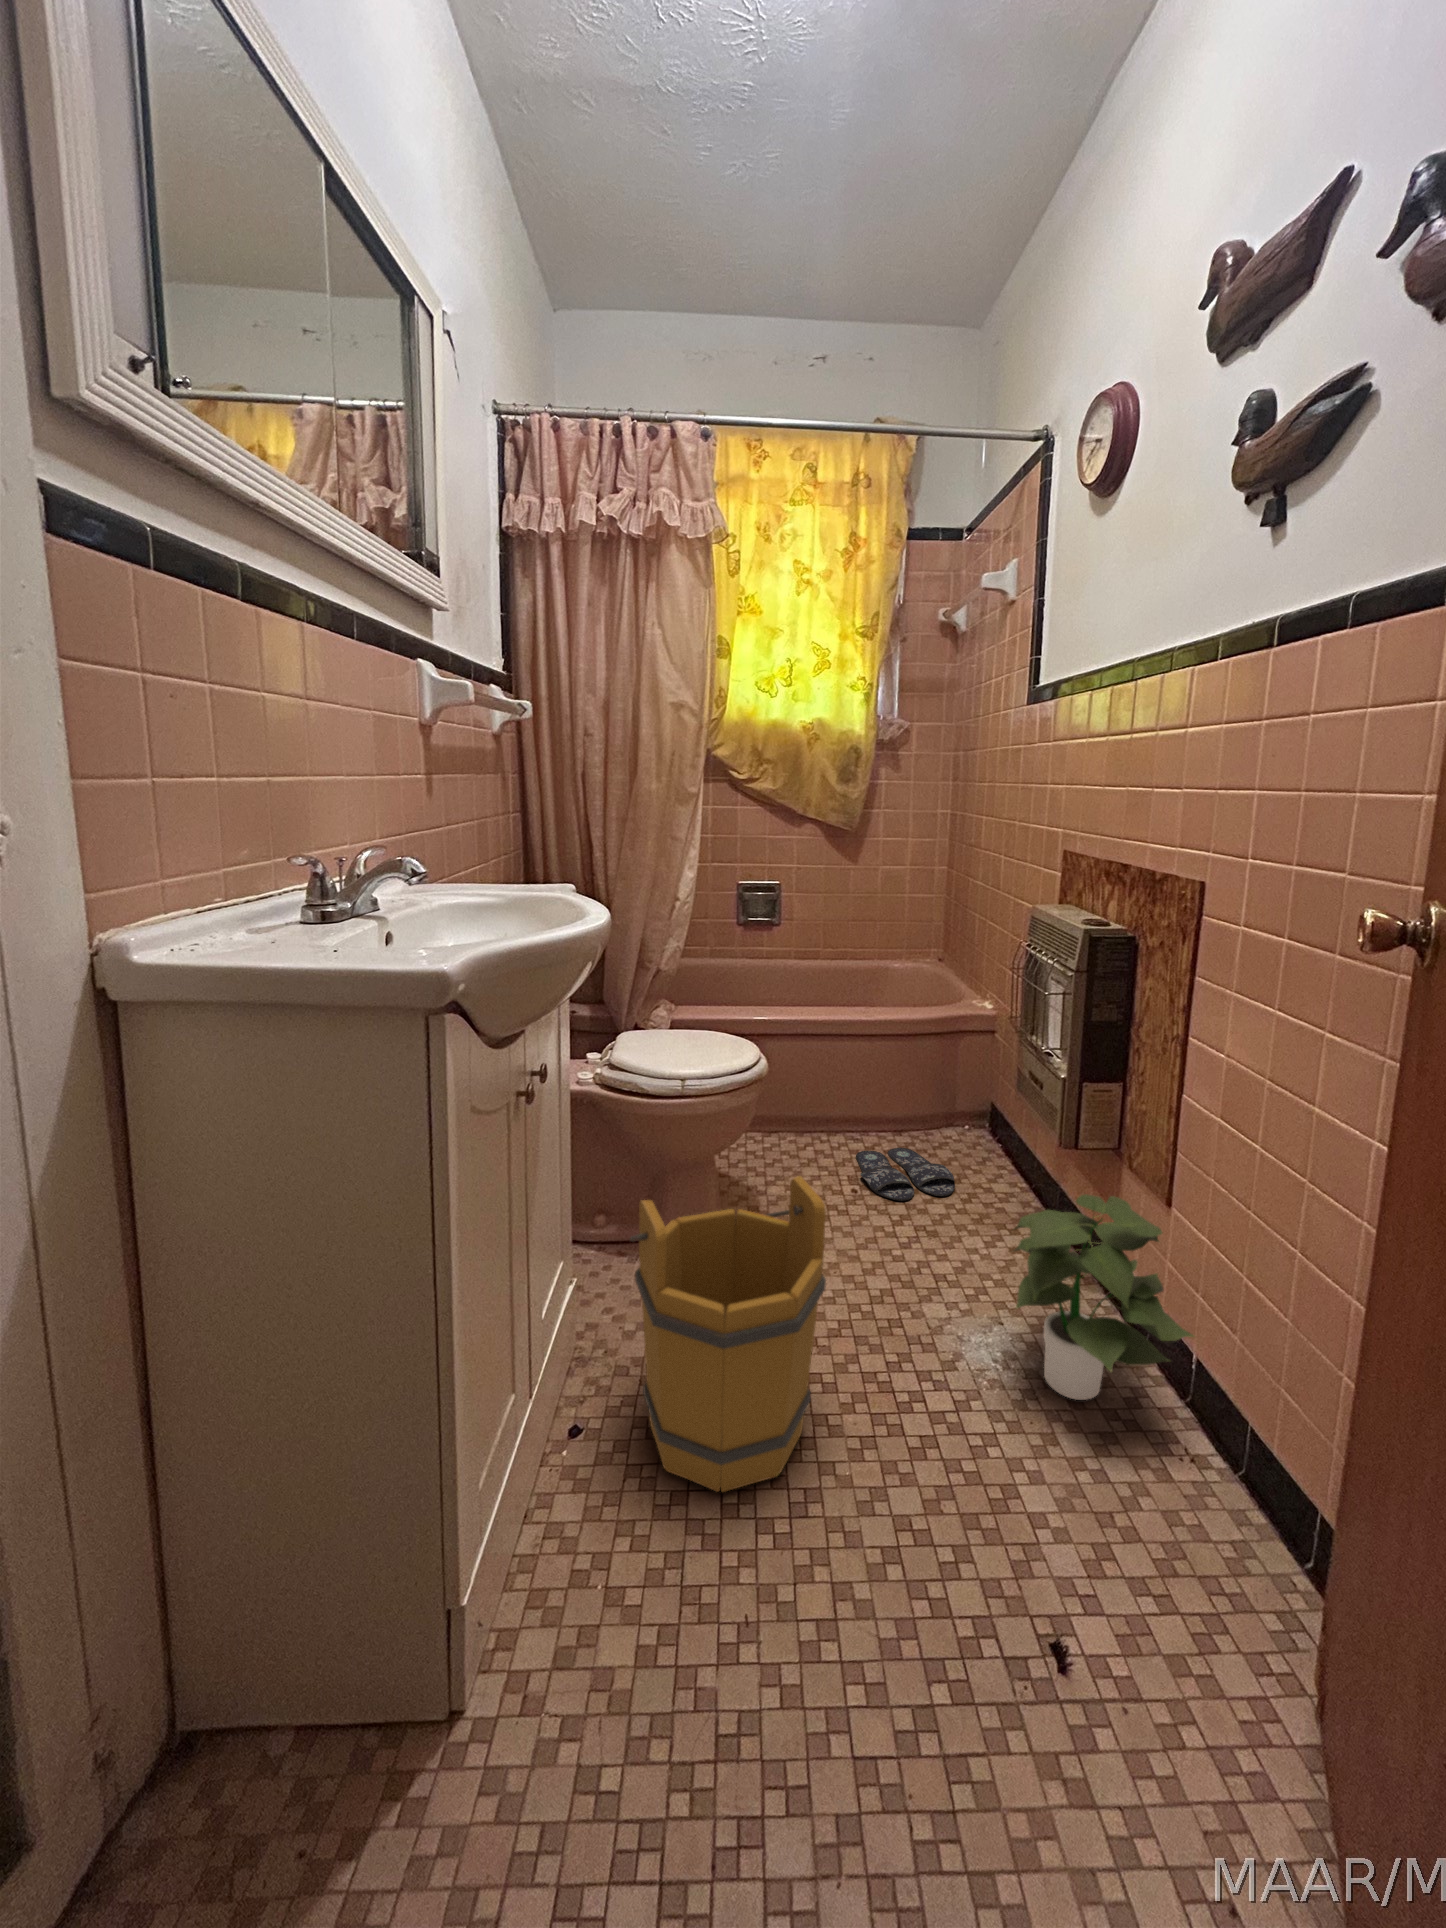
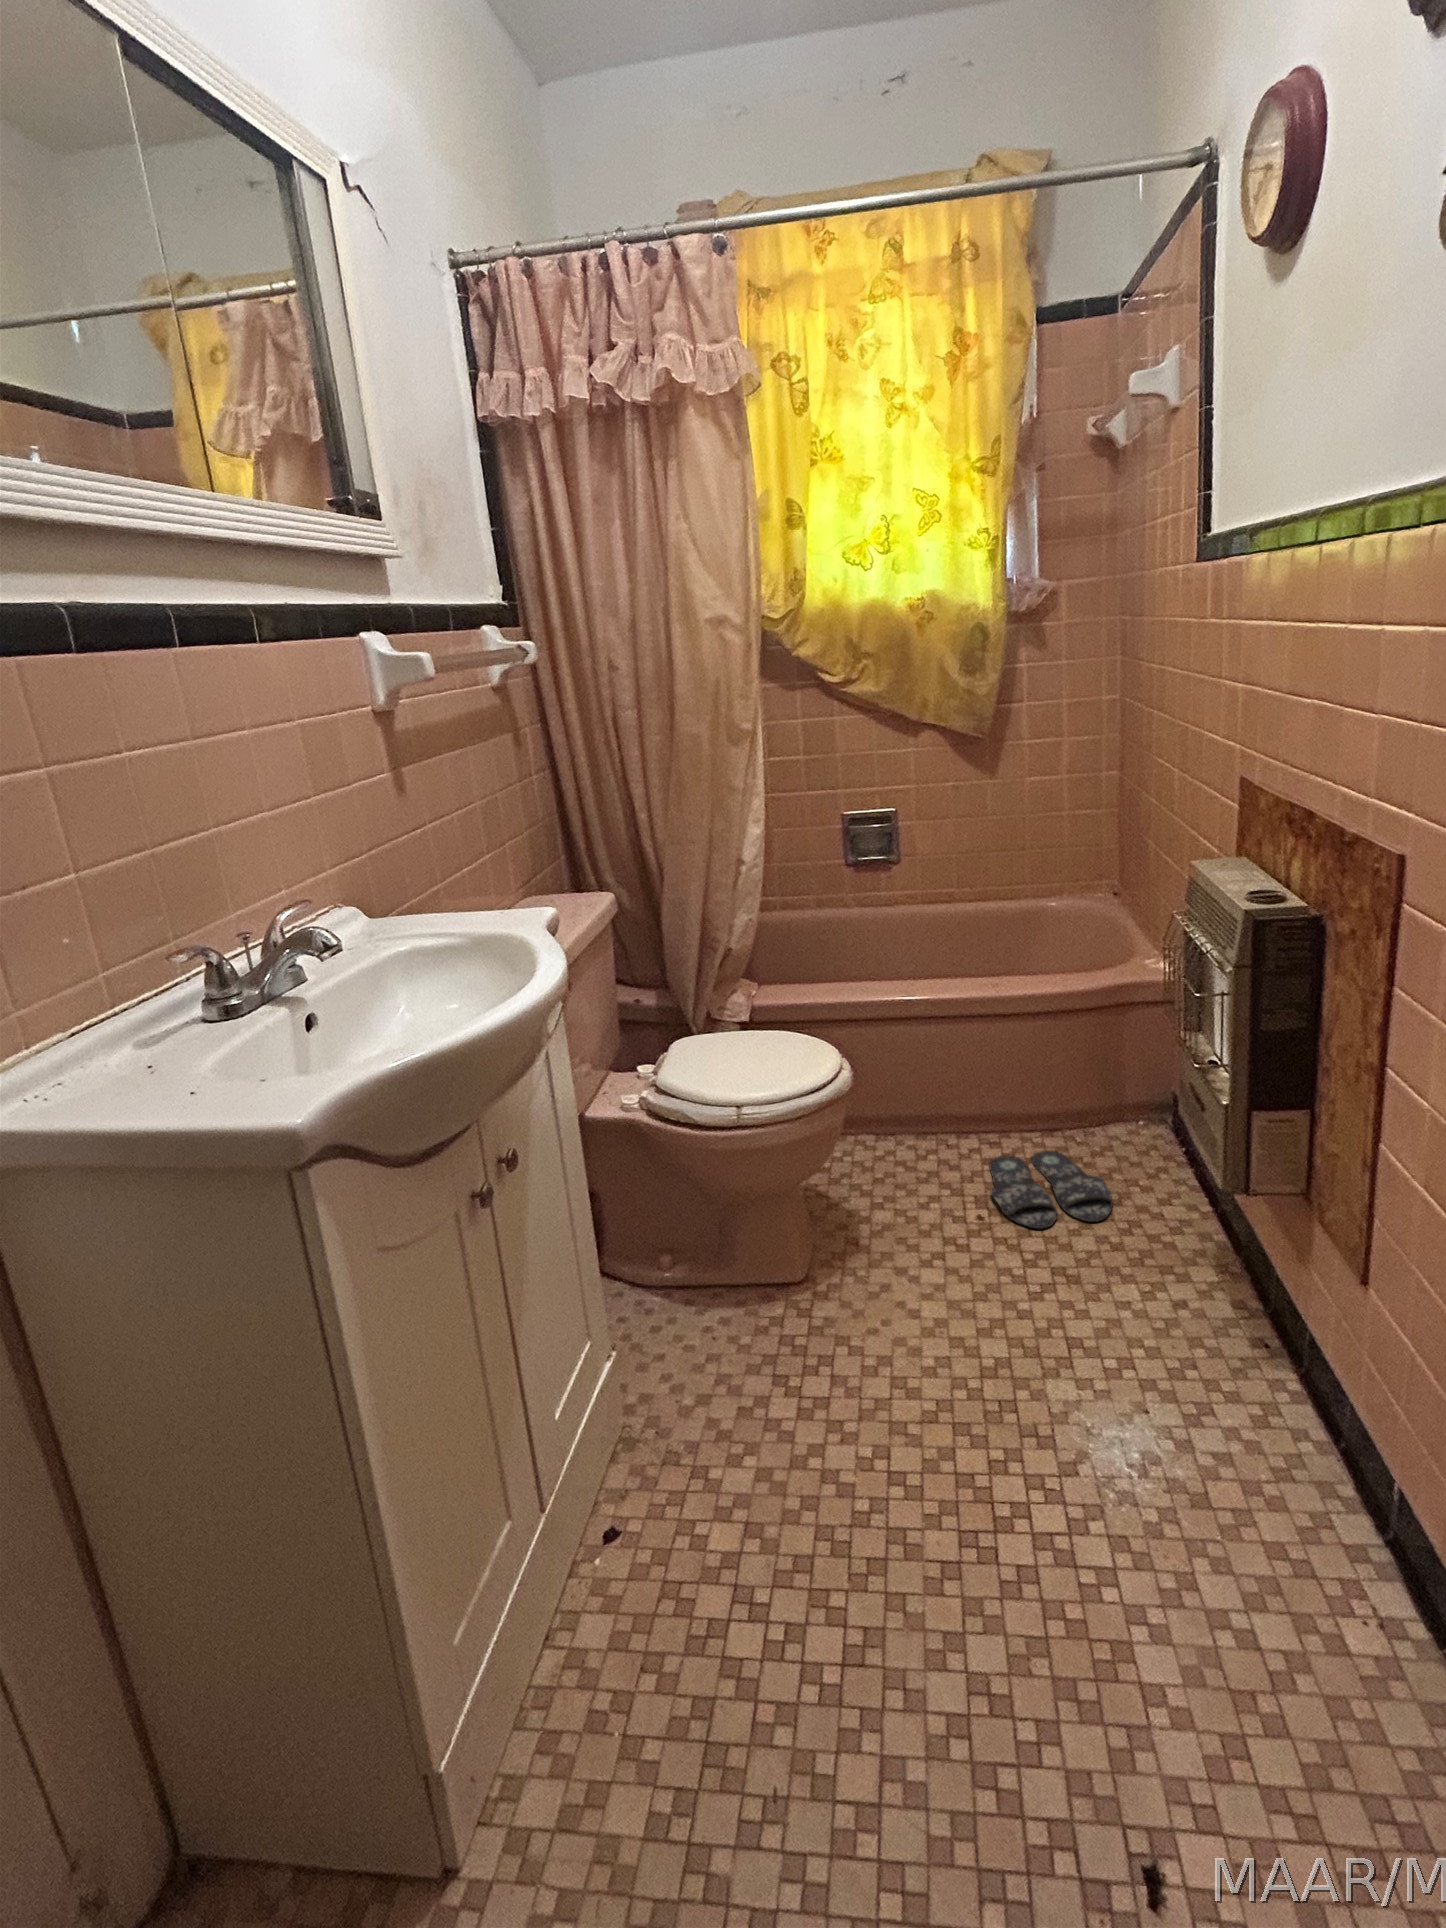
bucket: present [630,1176,826,1492] -> none [641,1258,881,1627]
potted plant: present [1014,1194,1193,1400] -> none [1140,1262,1383,1527]

